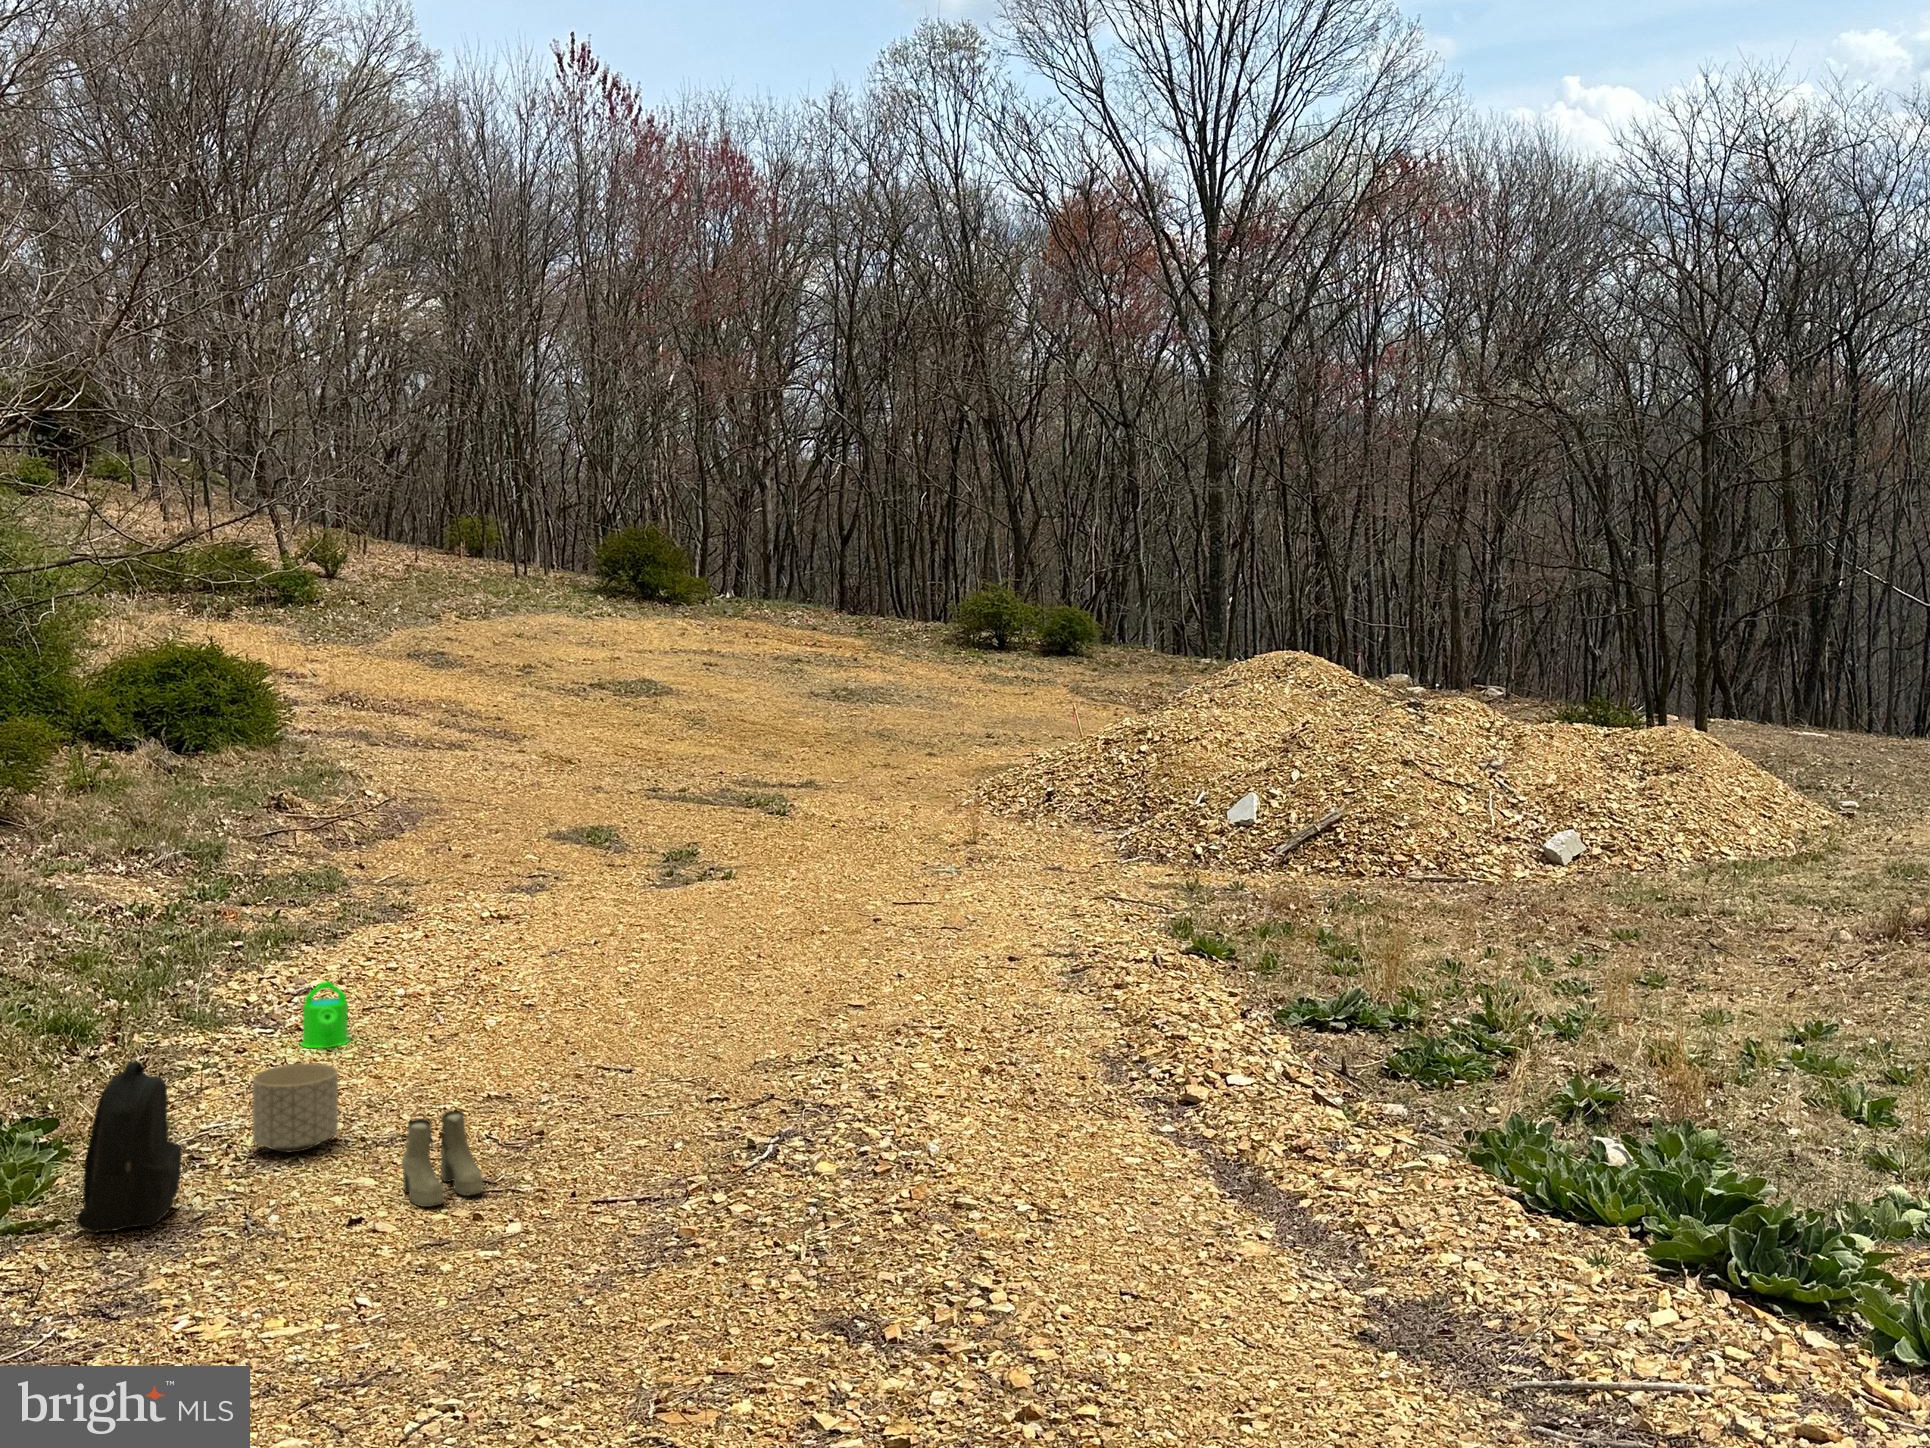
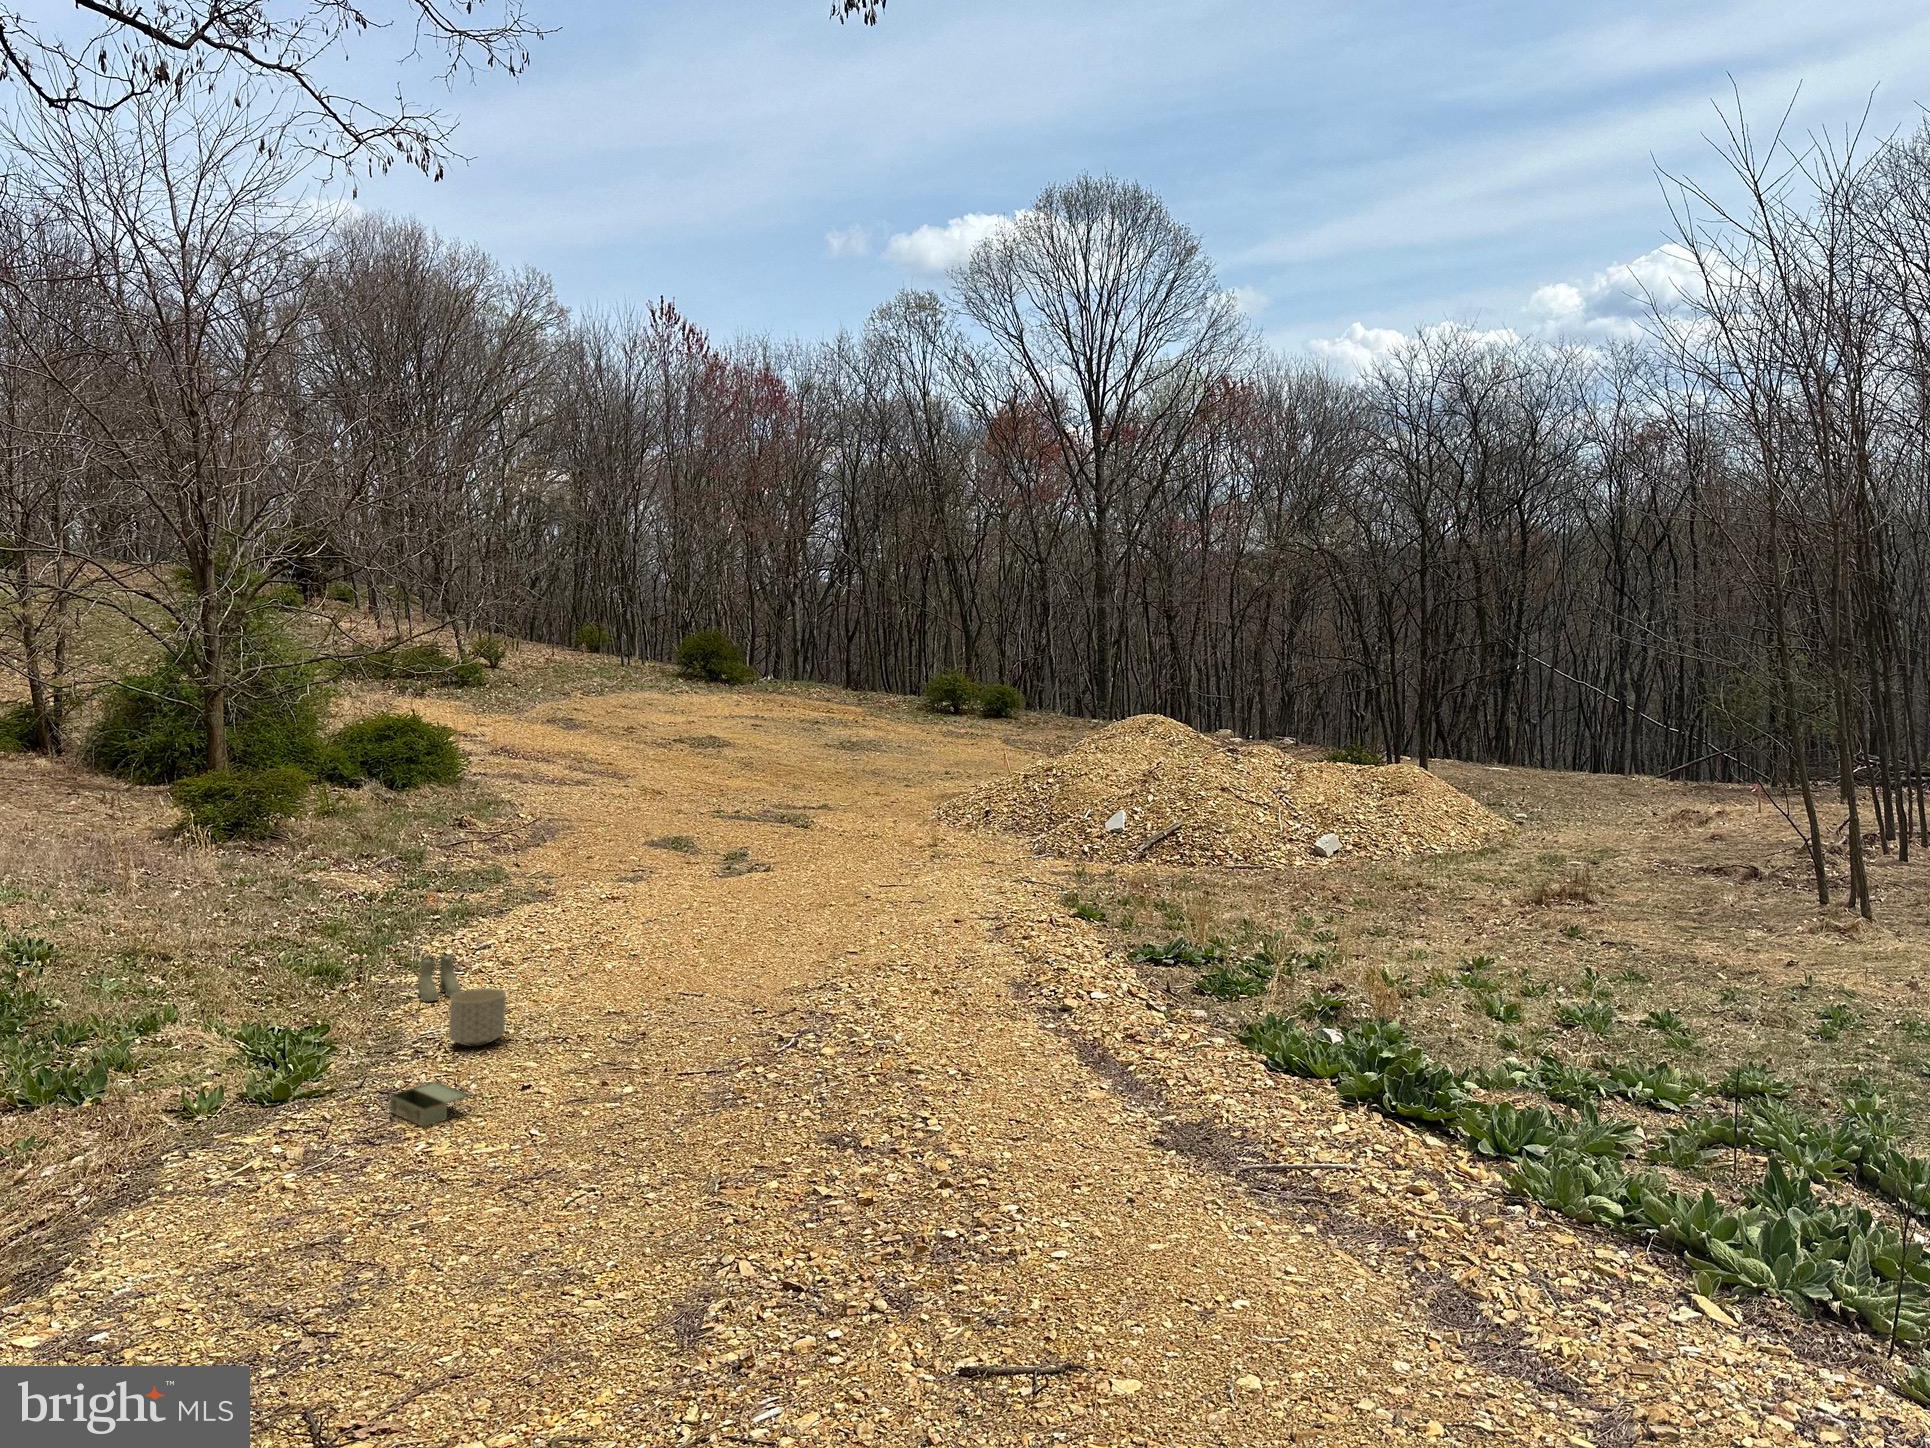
watering can: present [300,981,350,1048] -> none [471,937,507,982]
backpack: present [77,1061,182,1233] -> none [341,984,407,1096]
boots: present [402,1111,483,1207] -> present [417,954,461,1002]
toolbox: none [147,1213,269,1289] -> present [389,1082,468,1127]

